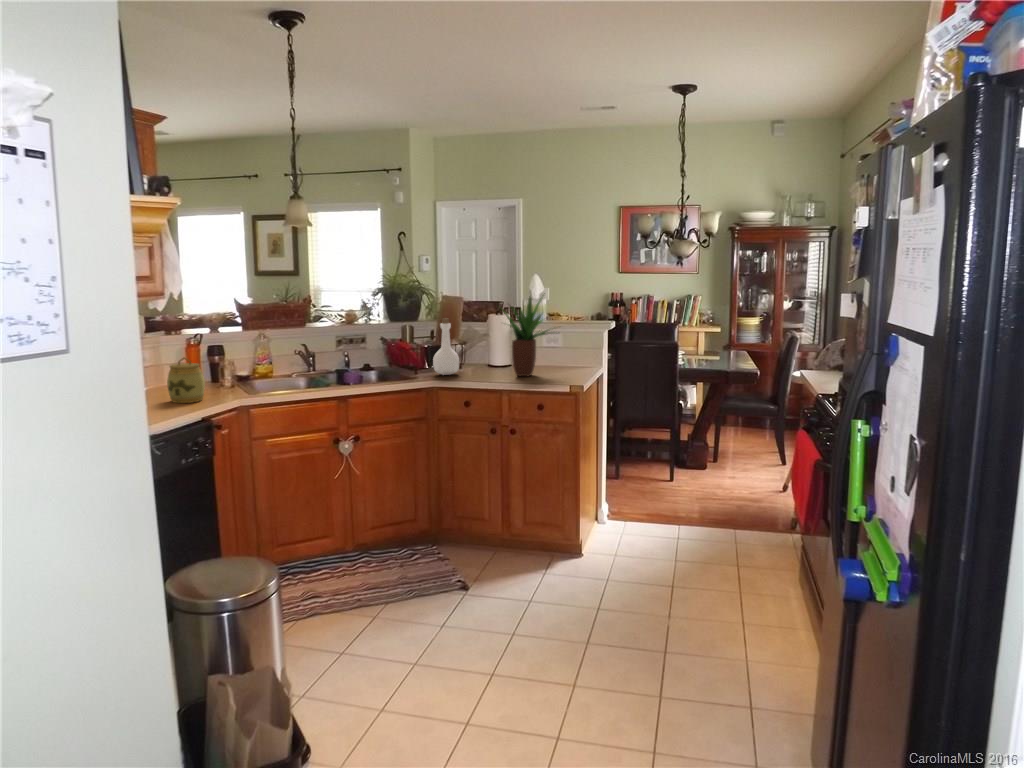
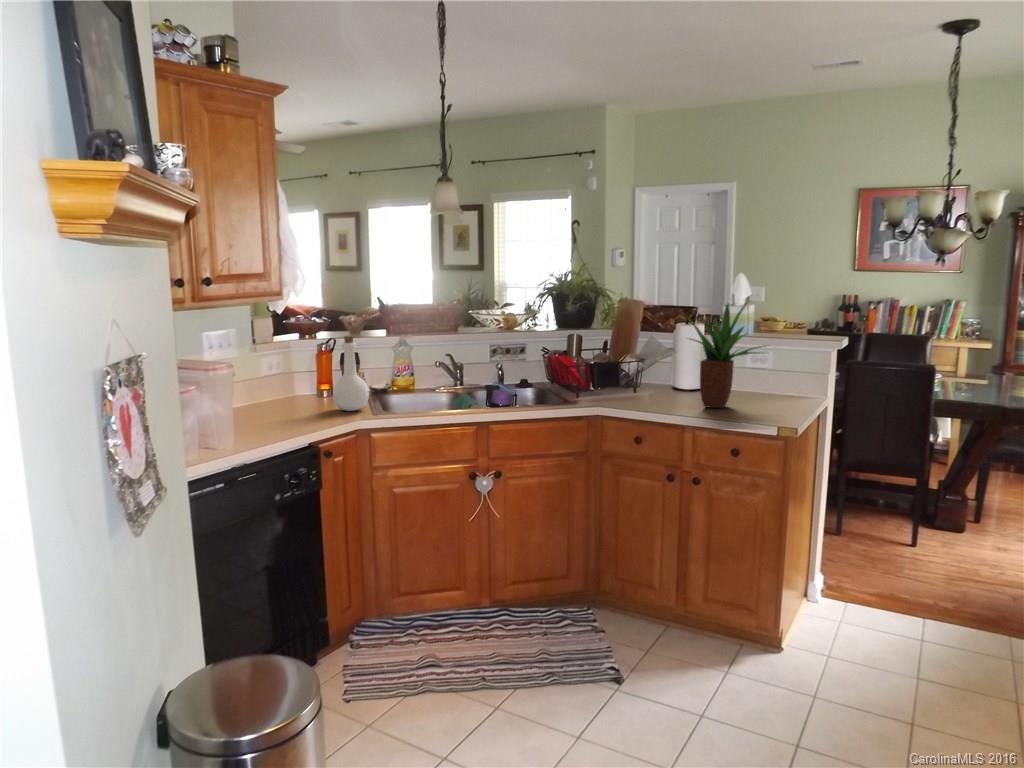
bottle: present [433,318,459,375] -> present [333,336,369,411]
jar: present [167,357,205,403] -> none [280,369,322,423]

